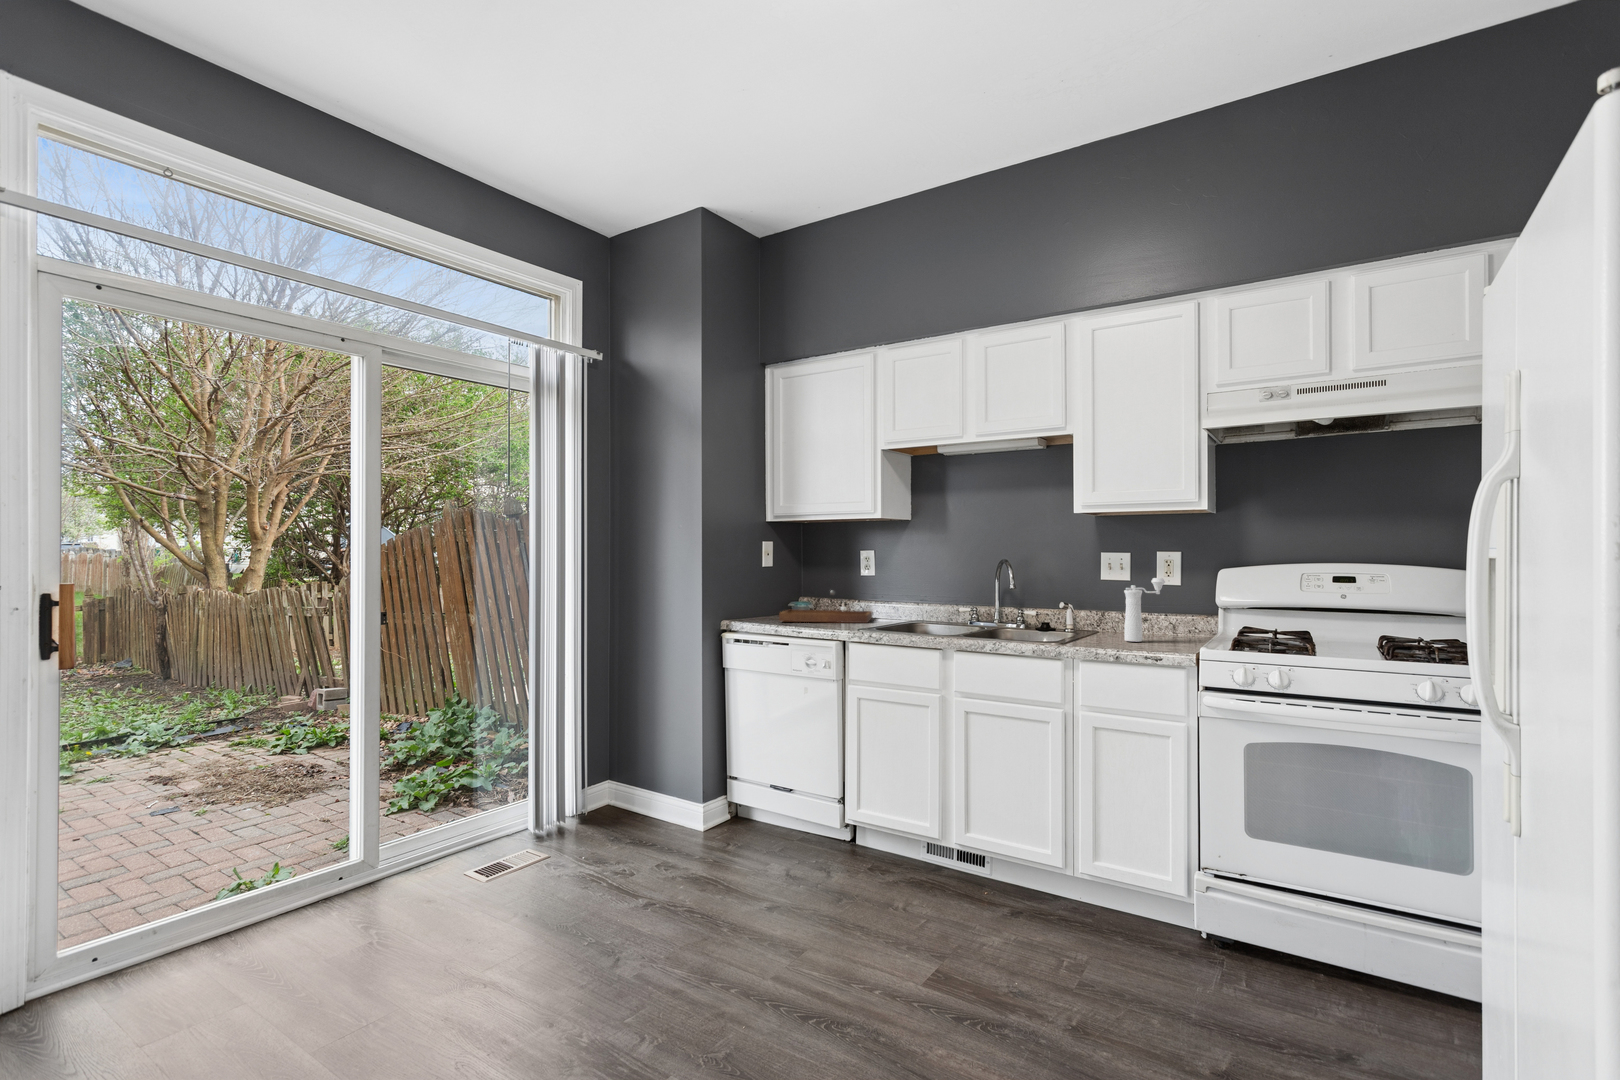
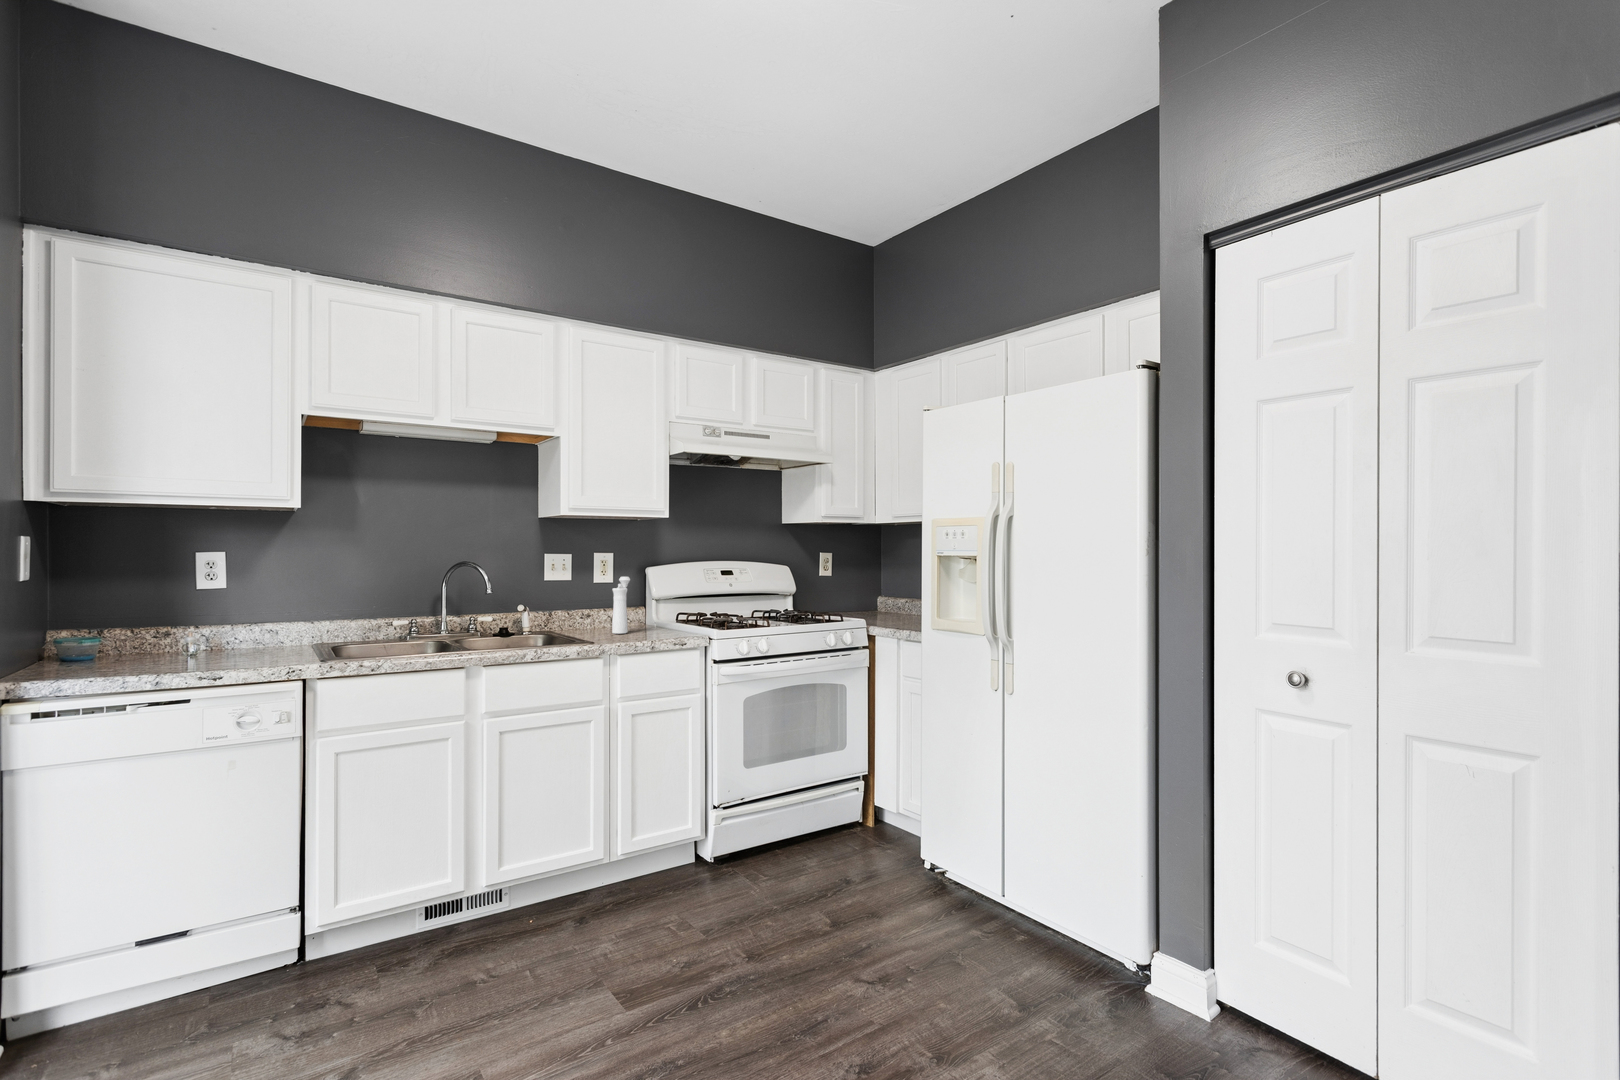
tray: present [779,590,872,623] -> none [76,613,270,672]

